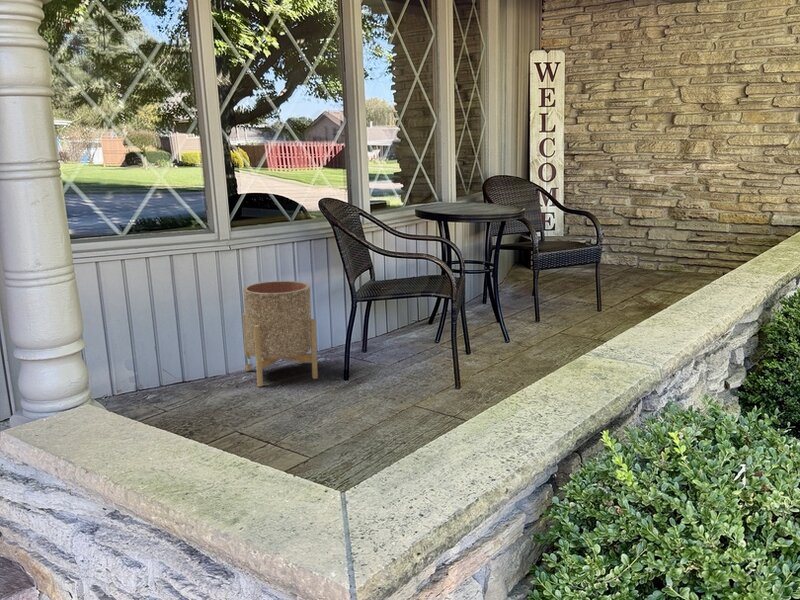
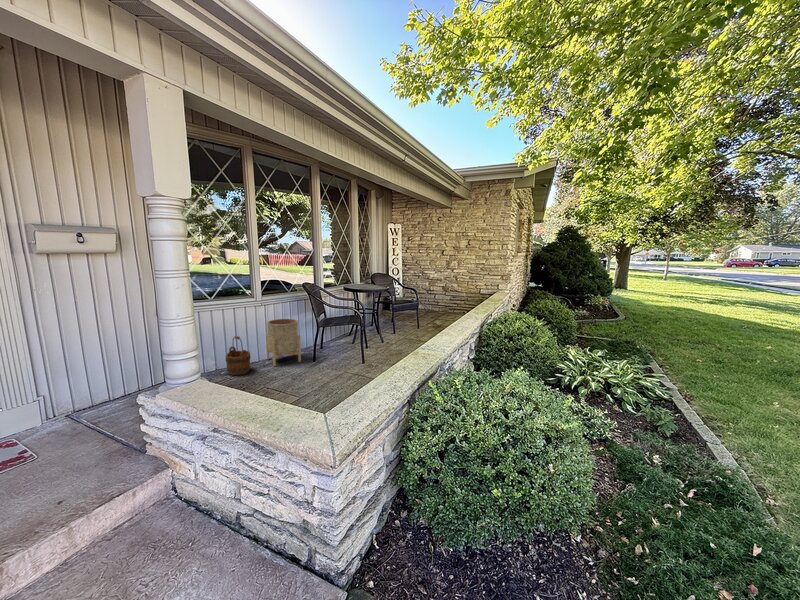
wooden bucket: none [158,316,209,401] -> present [226,336,251,375]

